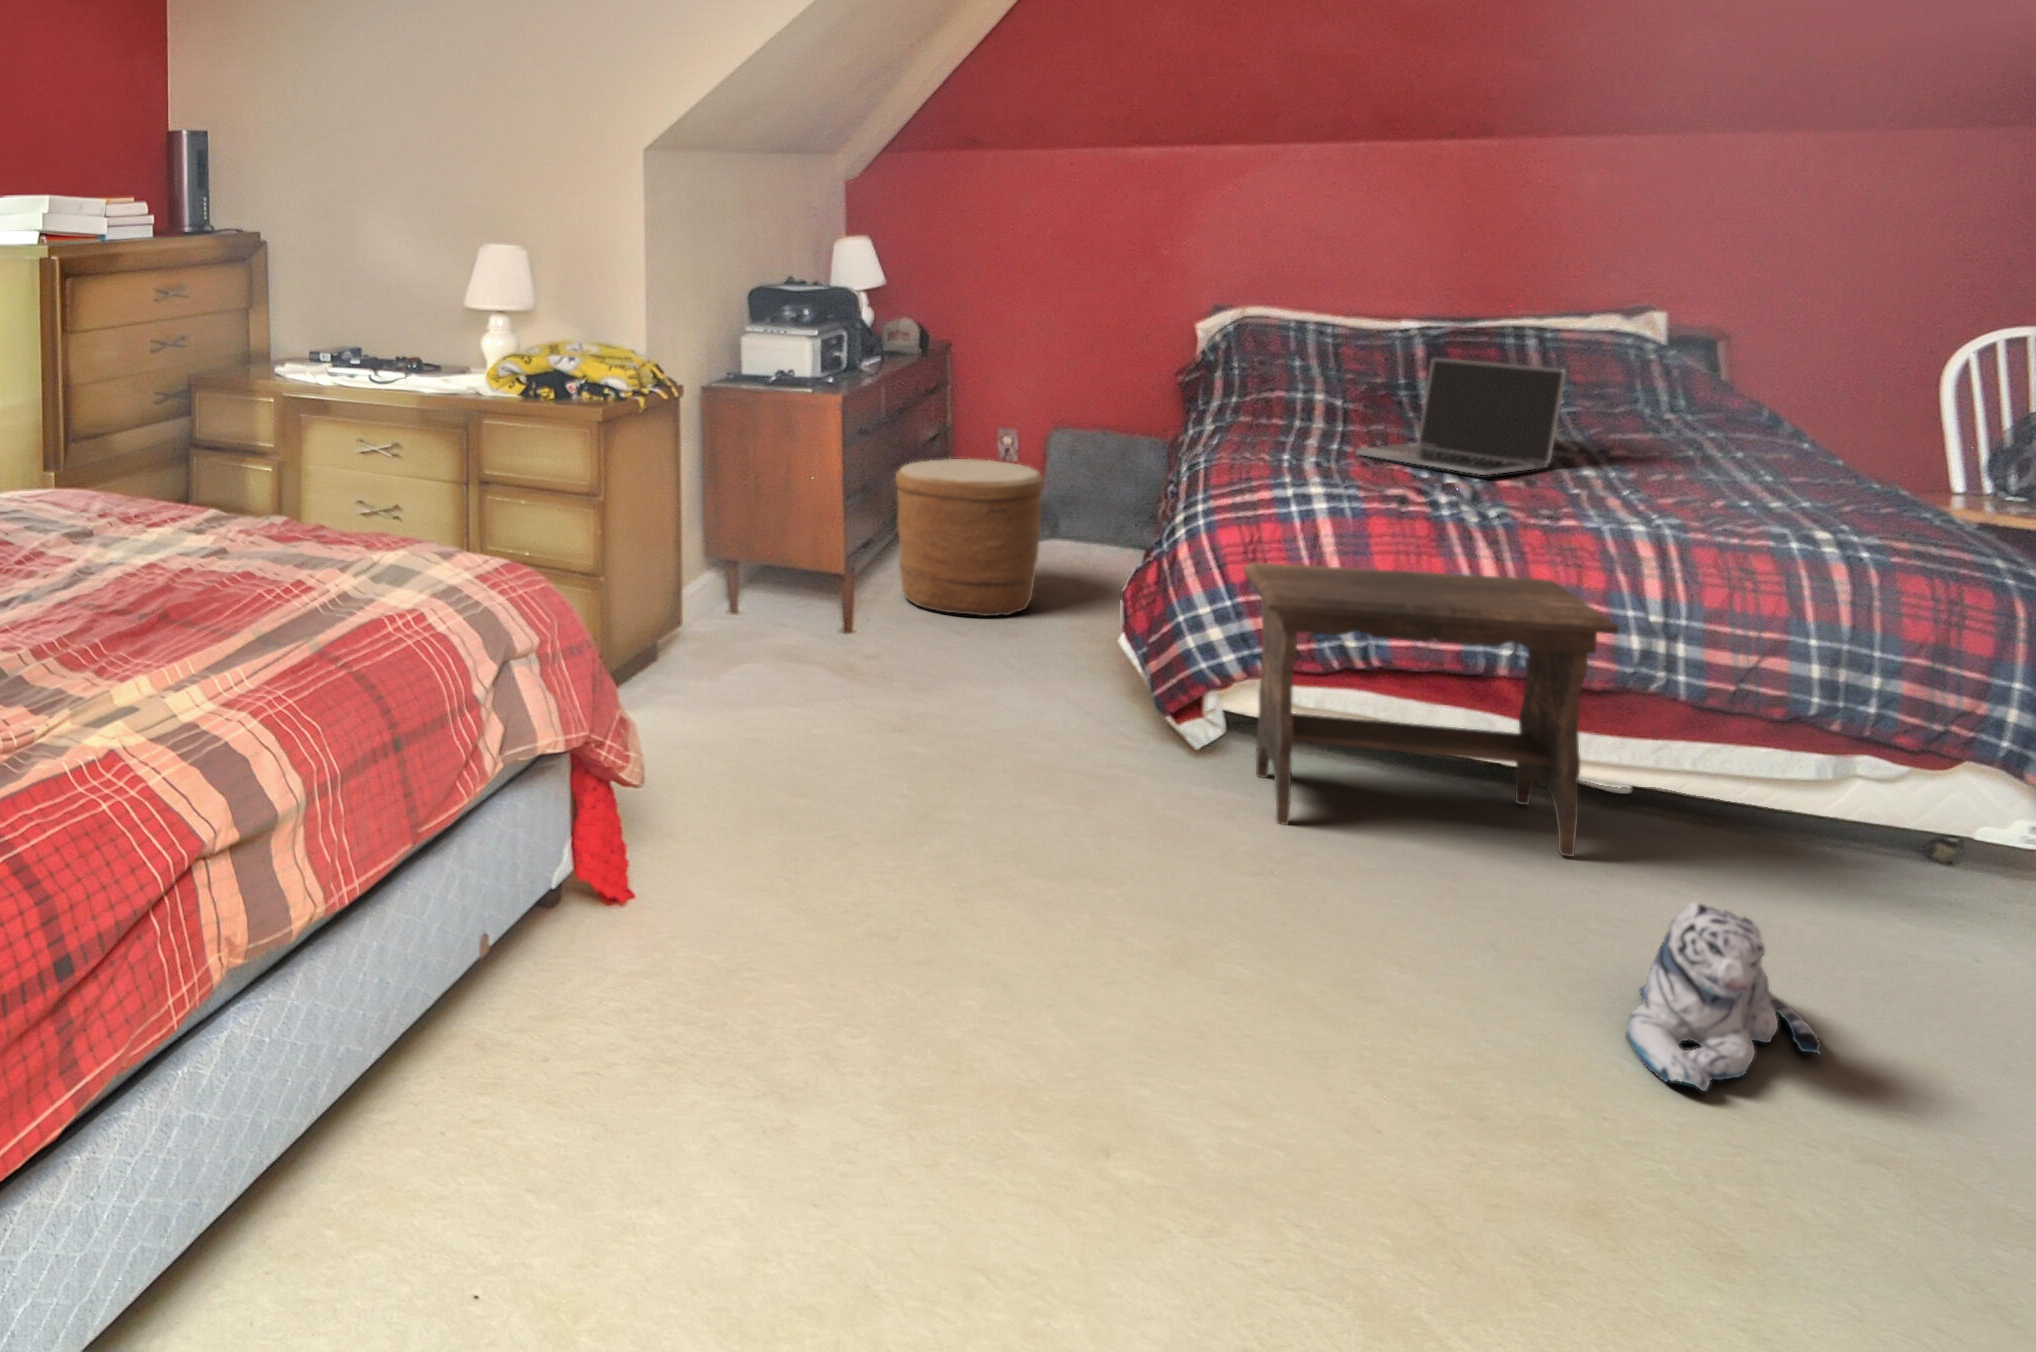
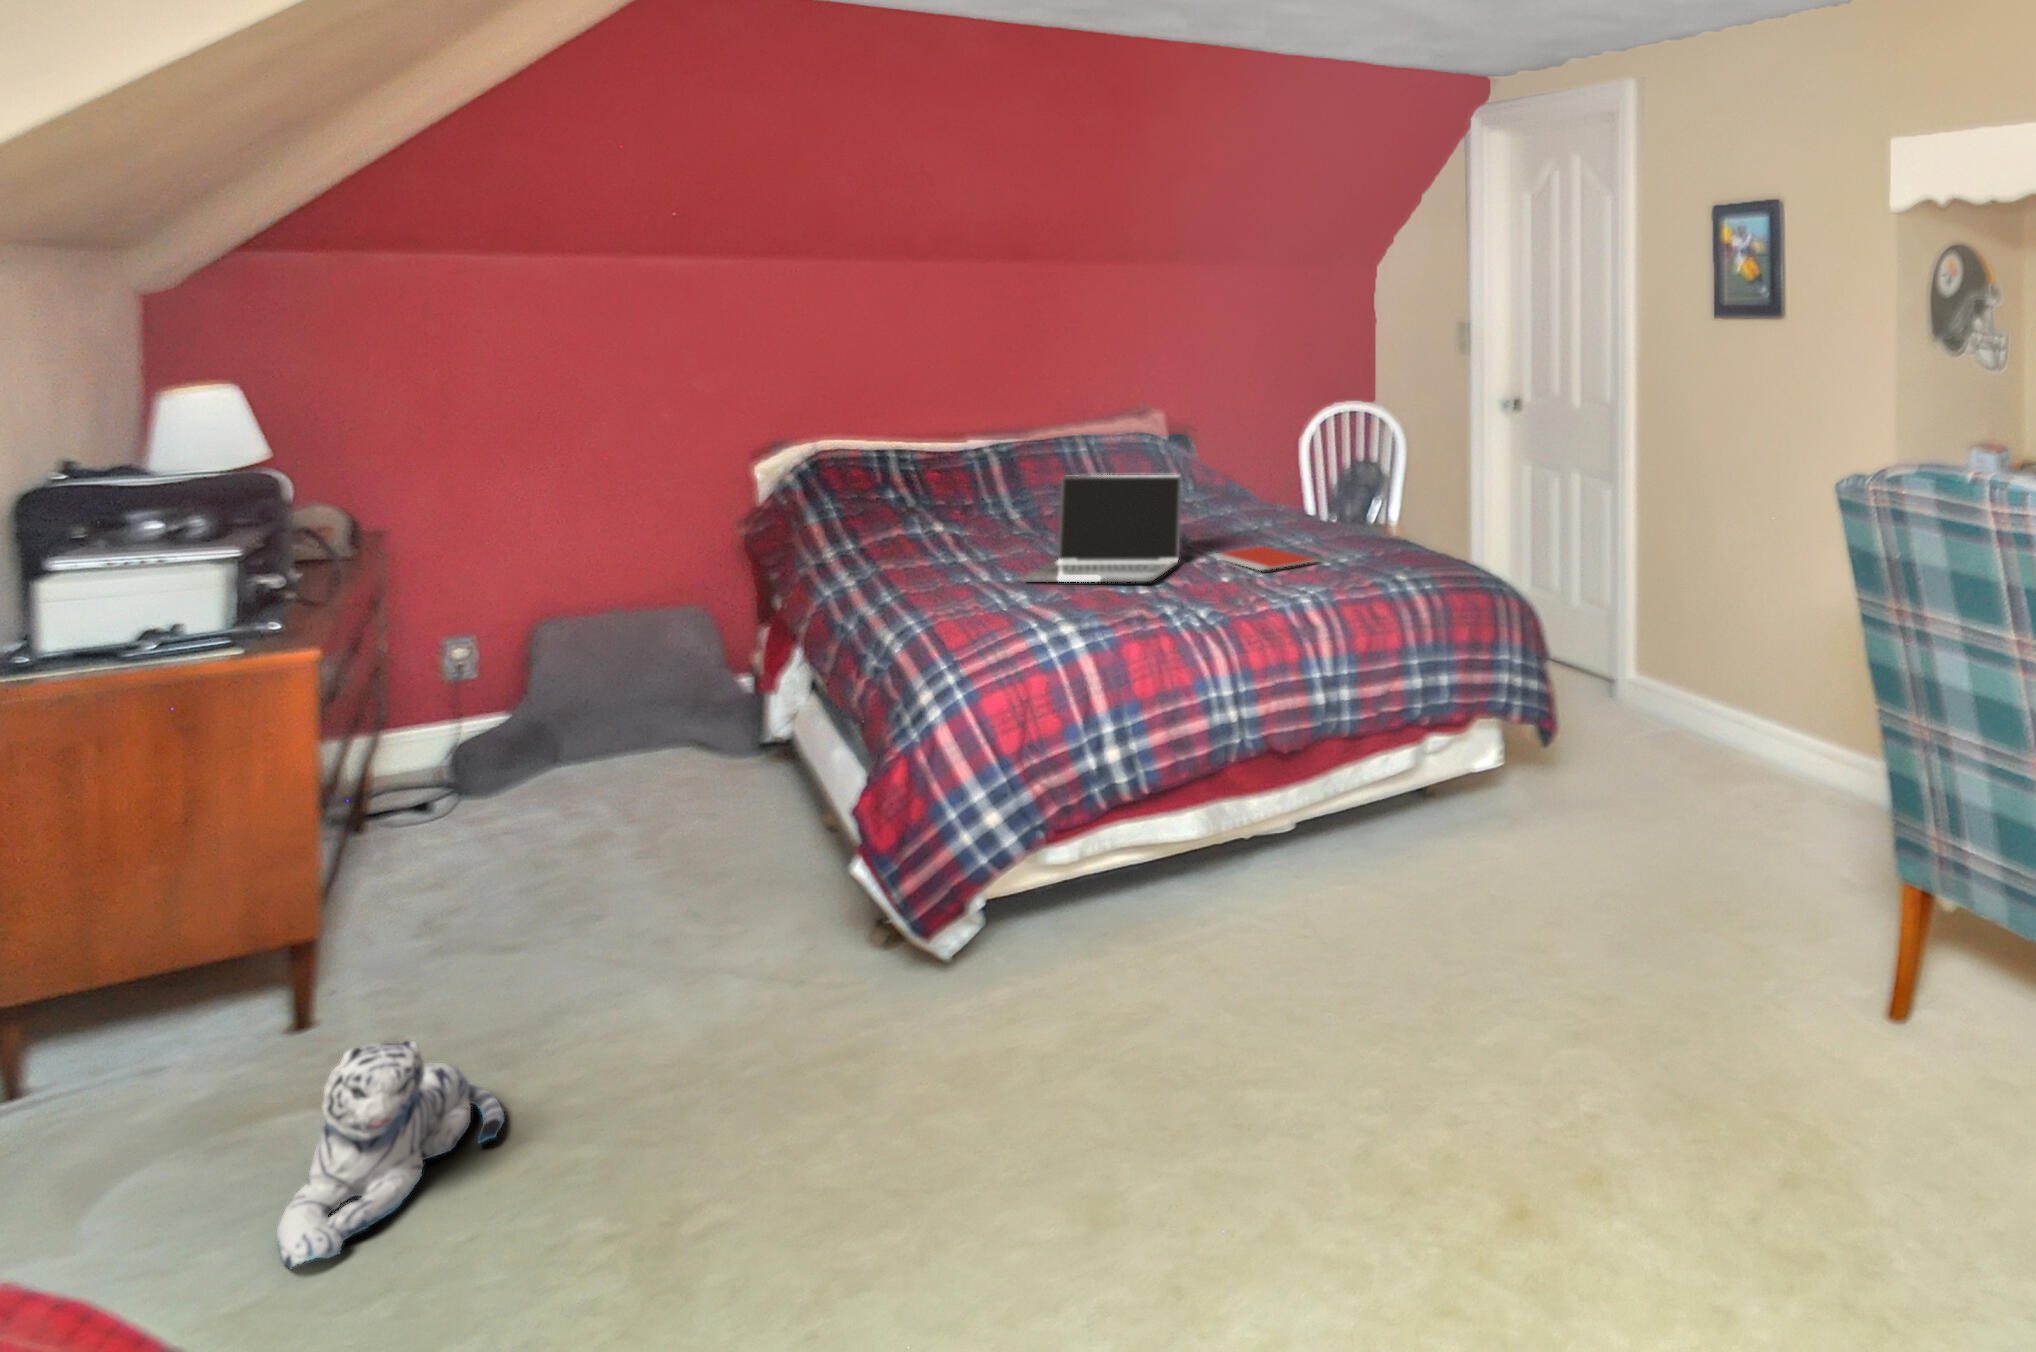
woven basket: present [896,459,1044,616] -> none [395,671,642,916]
notebook: none [1603,466,1741,495] -> present [1212,547,1316,570]
footstool: present [1244,562,1619,856] -> none [1028,667,1357,1008]
plush toy: present [1626,902,1821,1091] -> present [276,1041,505,1269]

